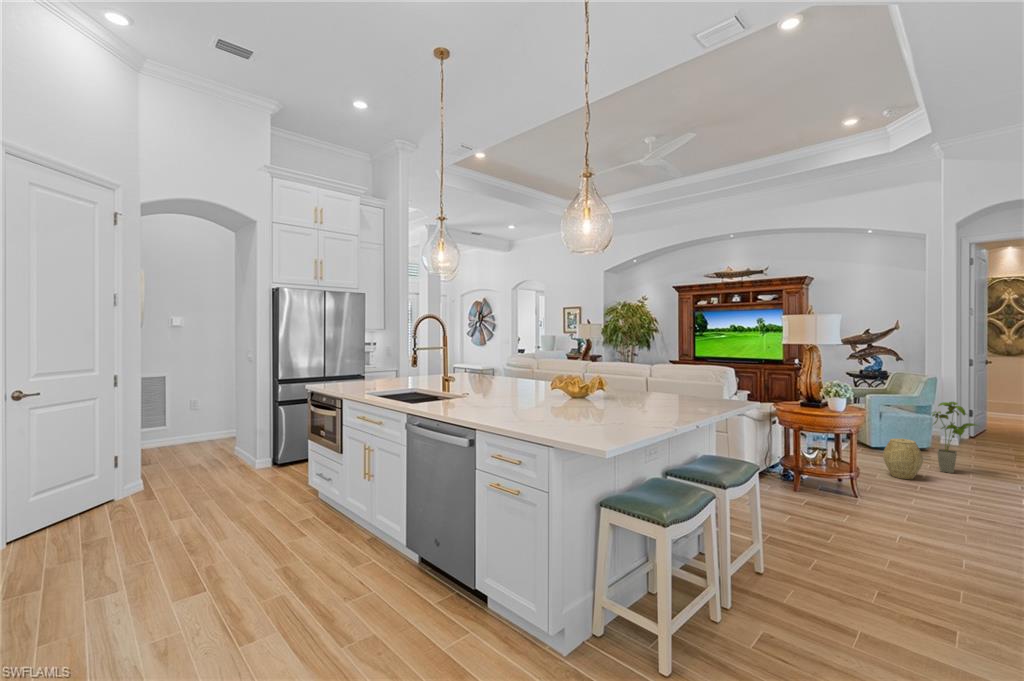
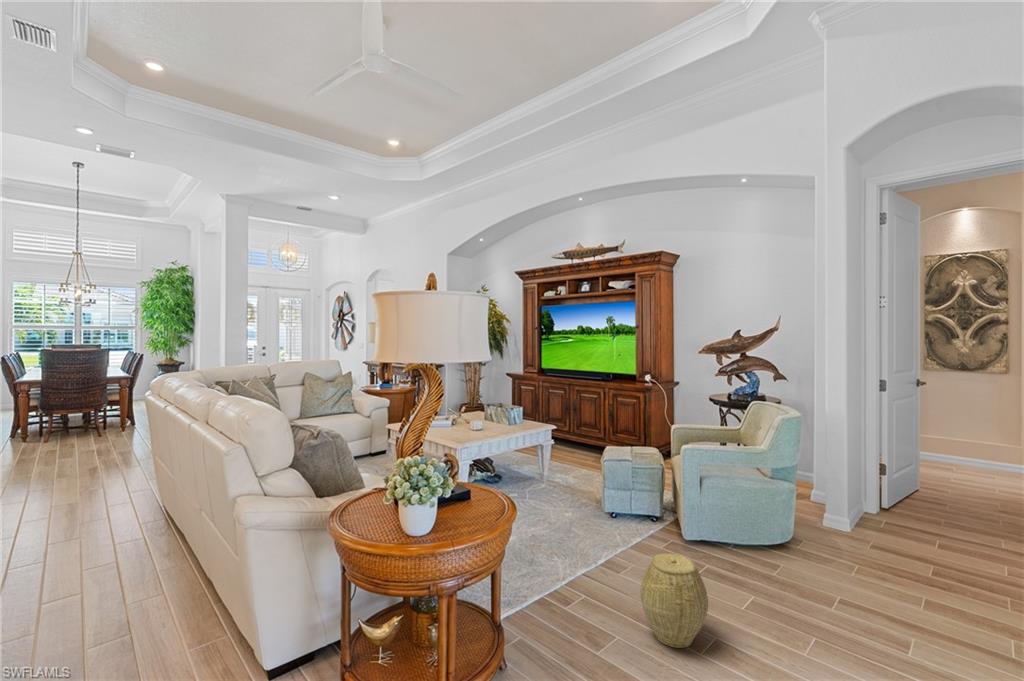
house plant: present [932,402,976,473] -> none [751,478,841,623]

